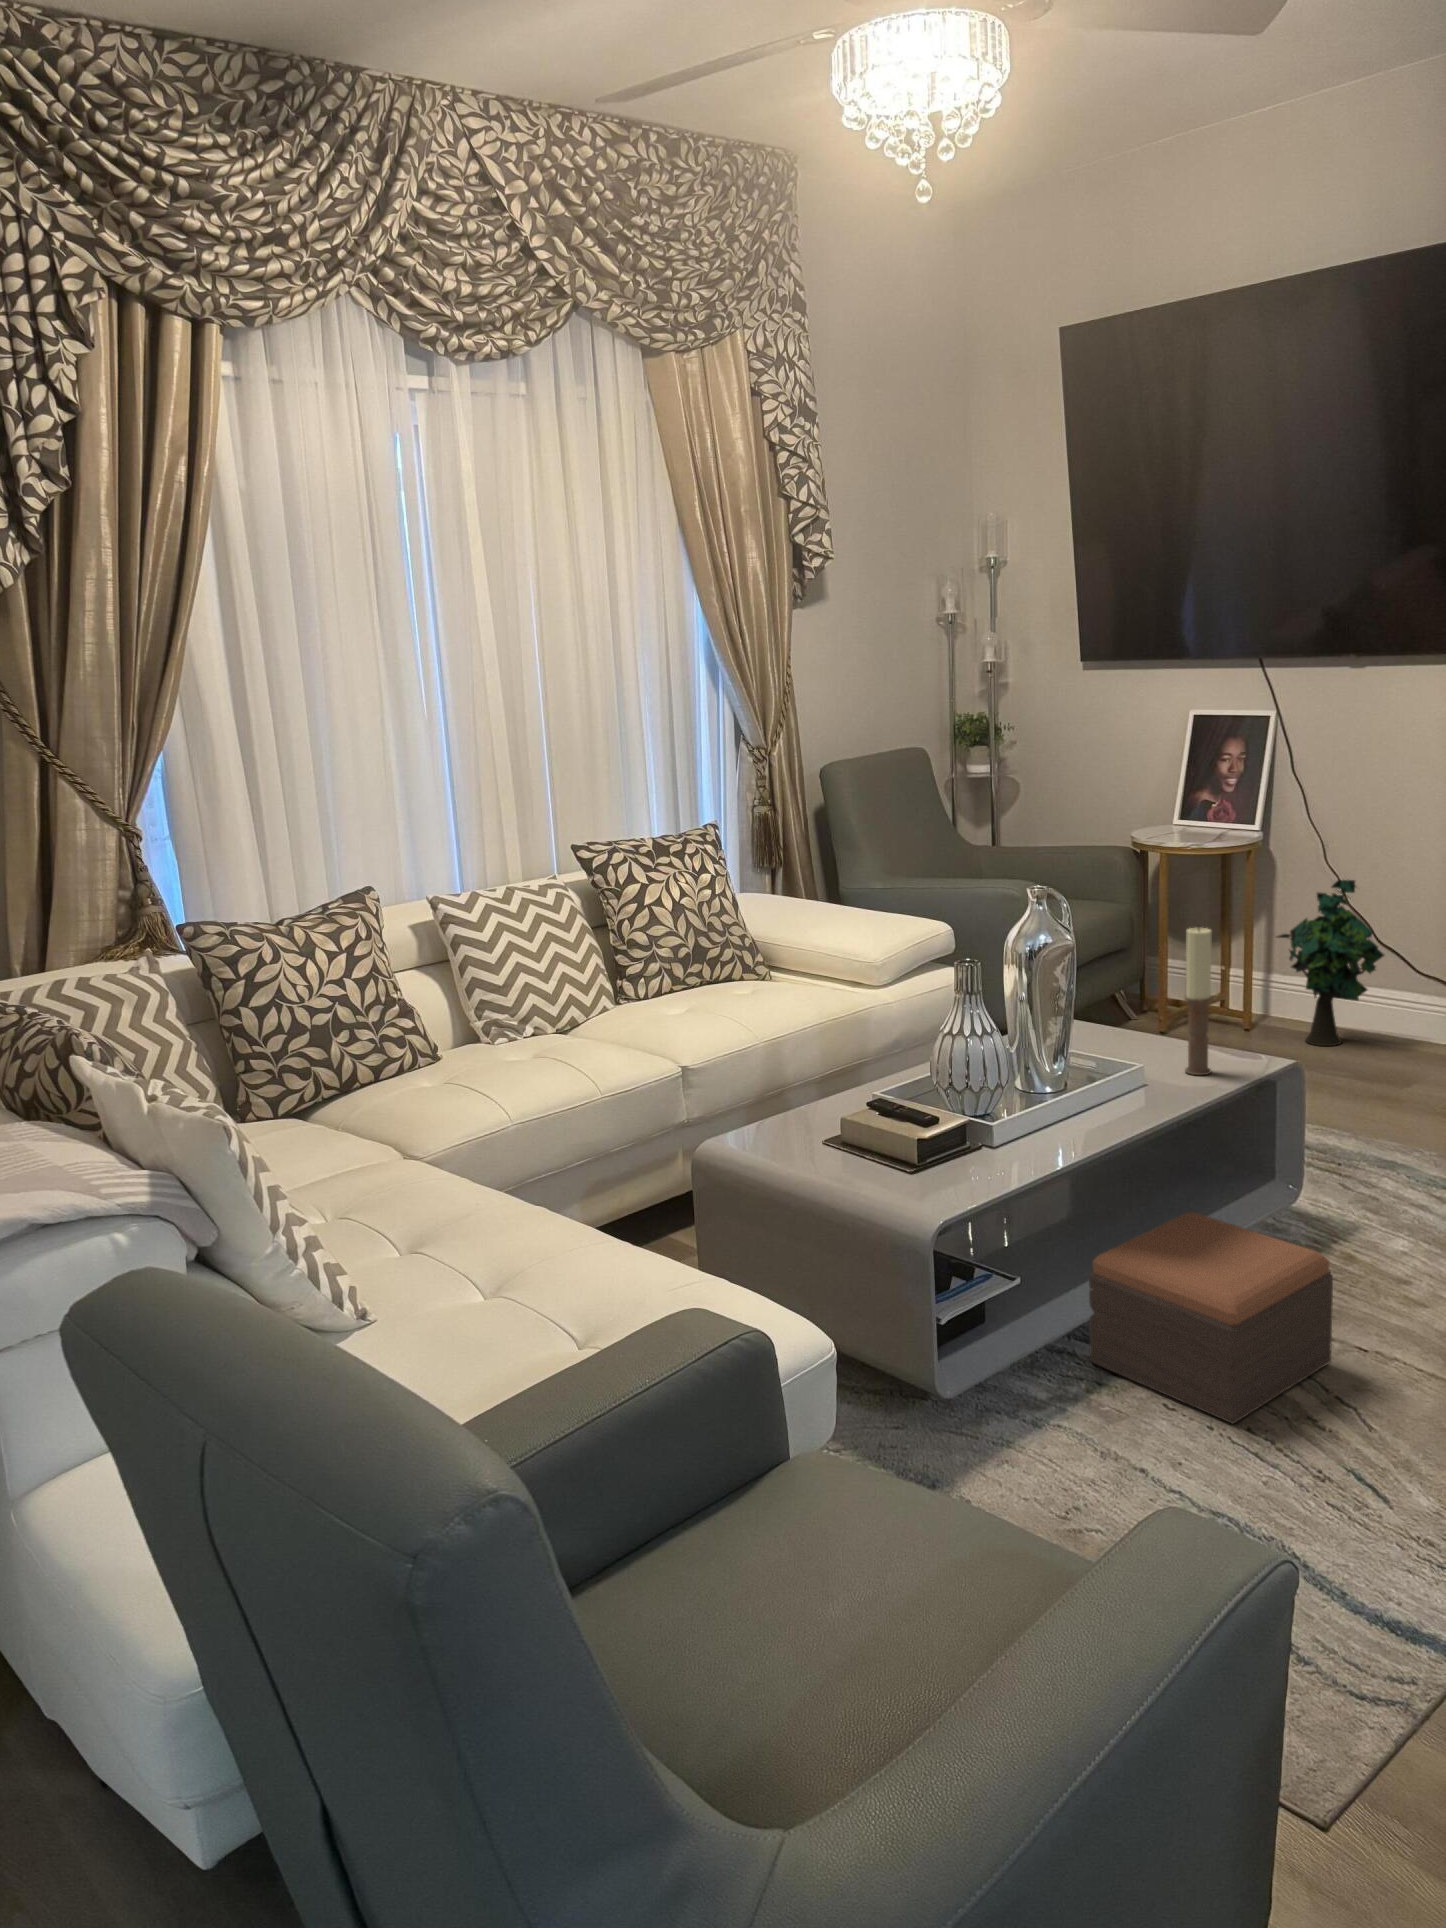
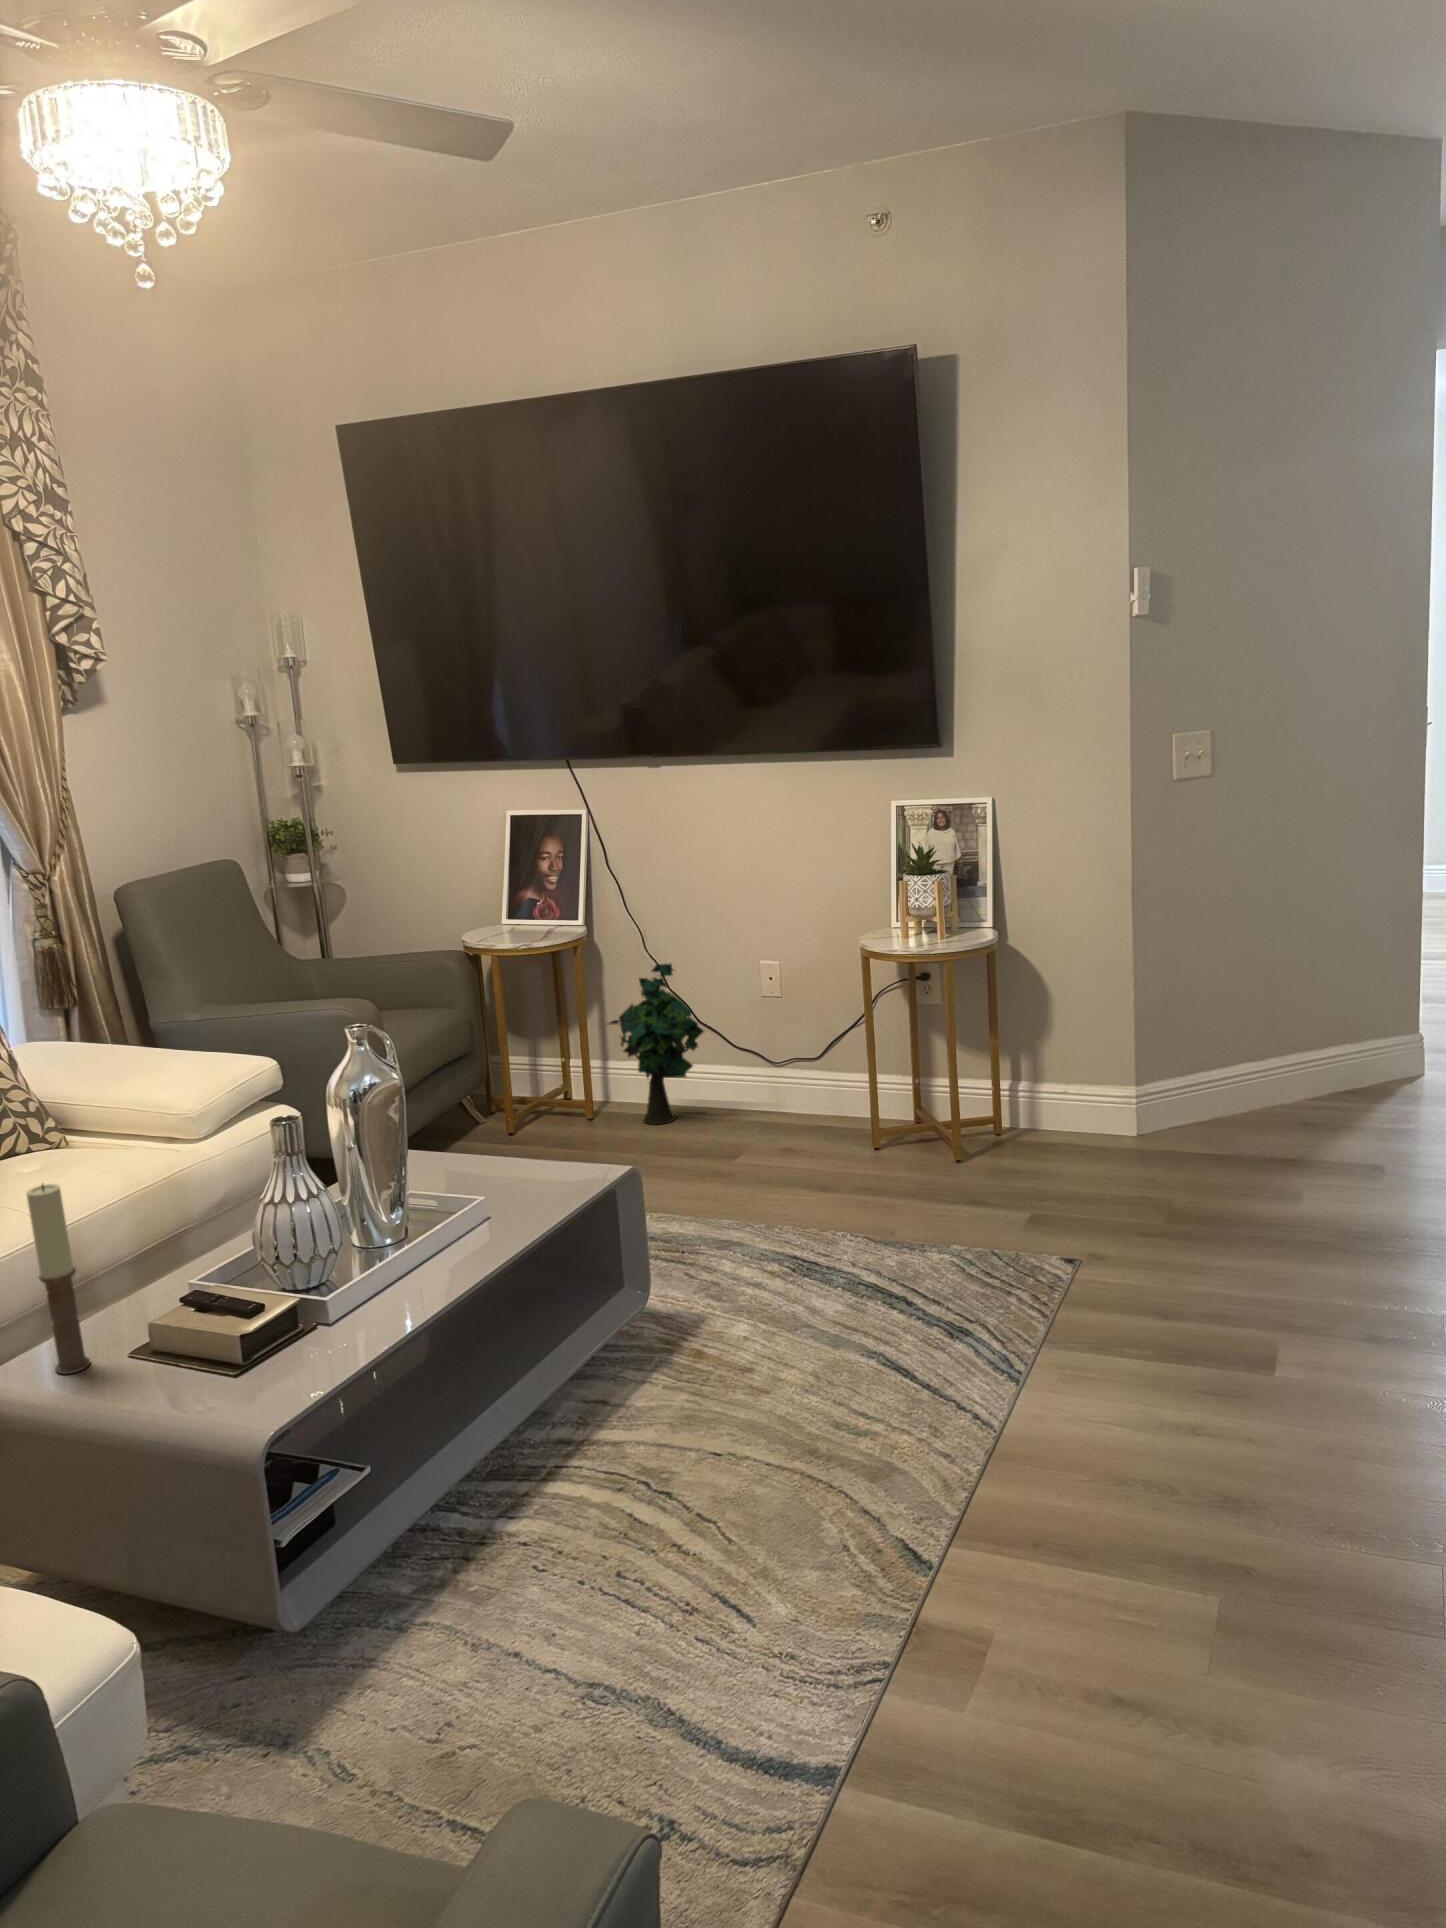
candle: present [1185,927,1212,1075] -> present [26,1184,90,1374]
footstool: present [1089,1212,1333,1424] -> none [444,1346,690,1571]

